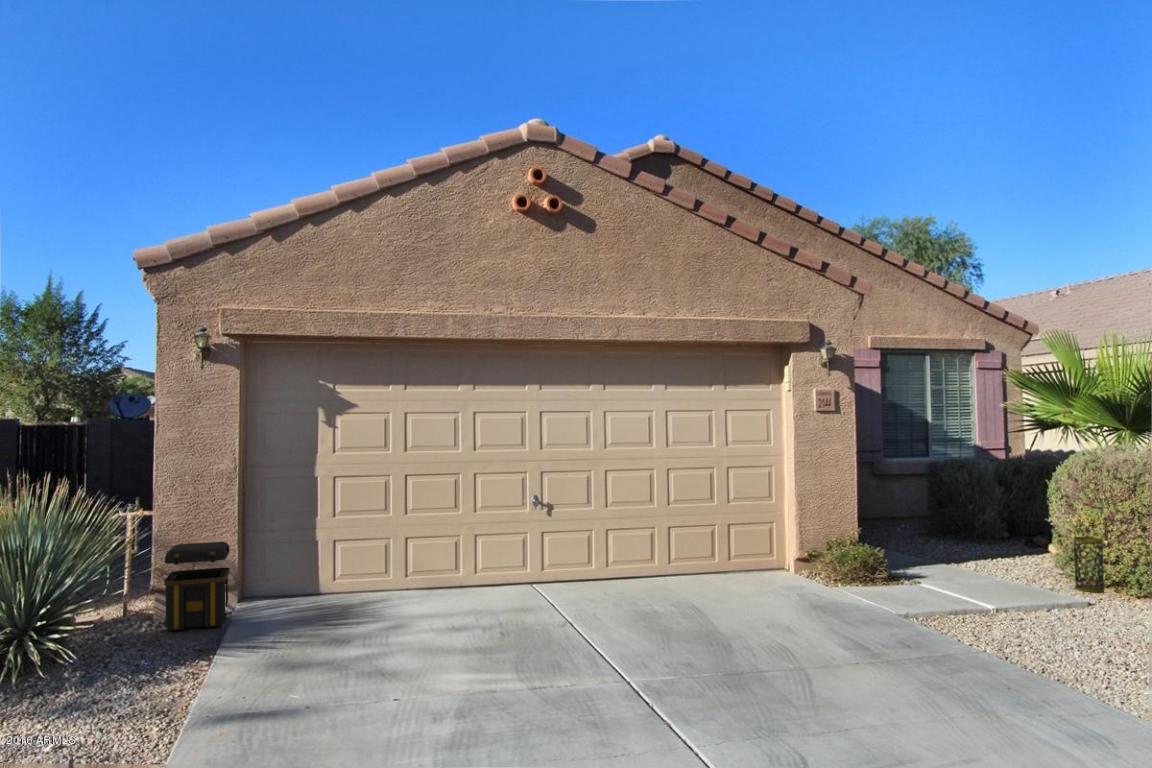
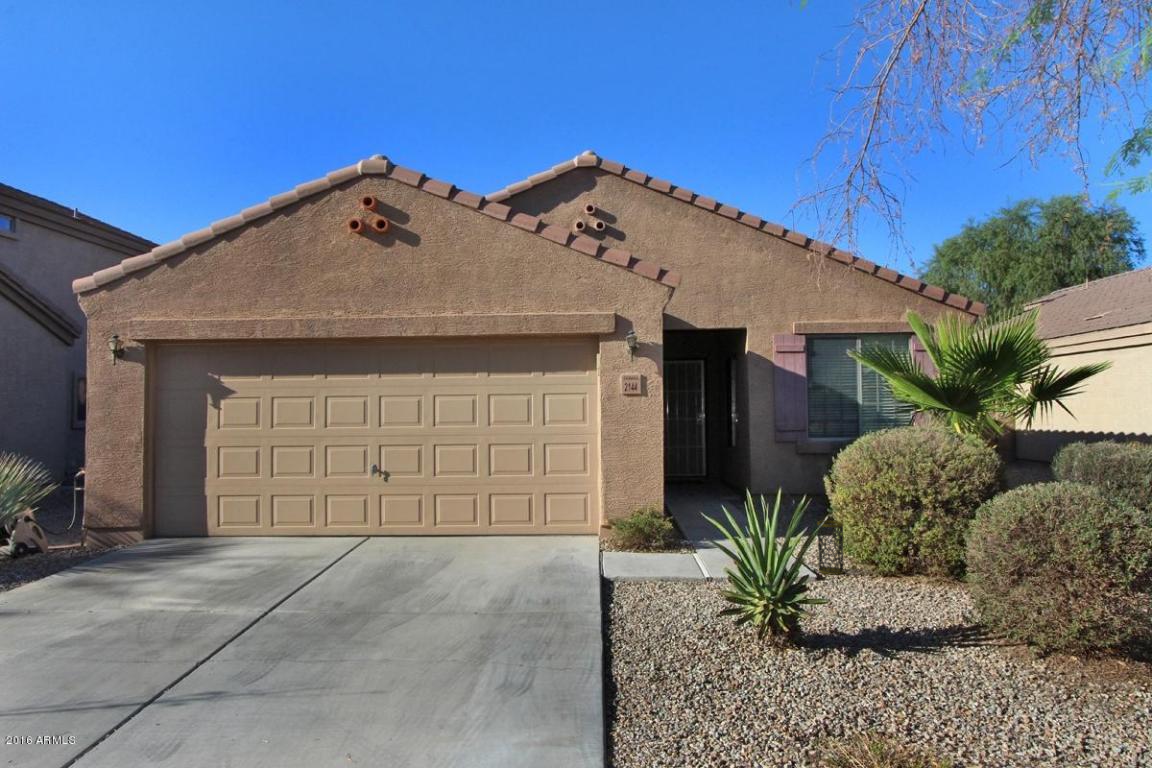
toolbox: present [164,542,230,631] -> none [72,492,132,553]

